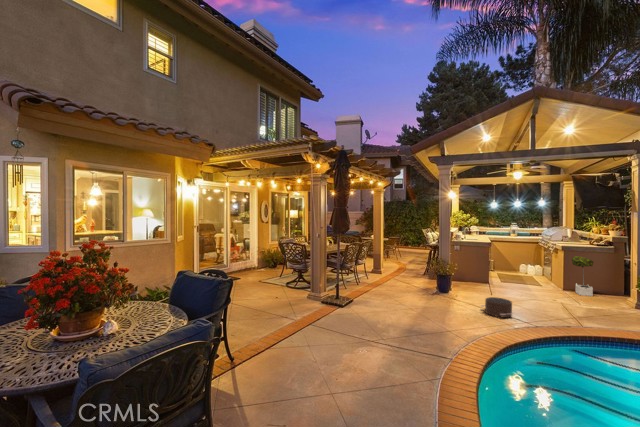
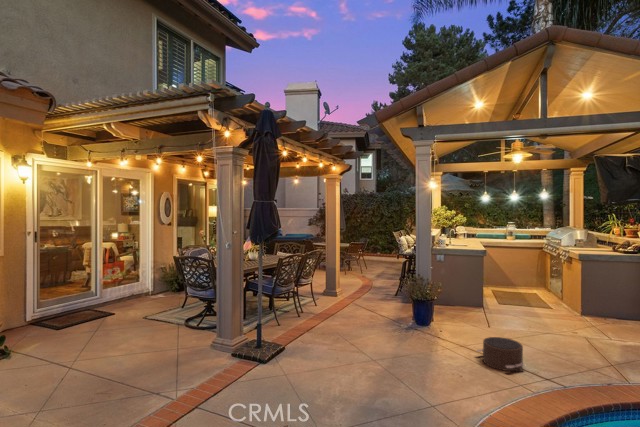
potted tree: present [572,256,594,296] -> none [593,268,622,324]

